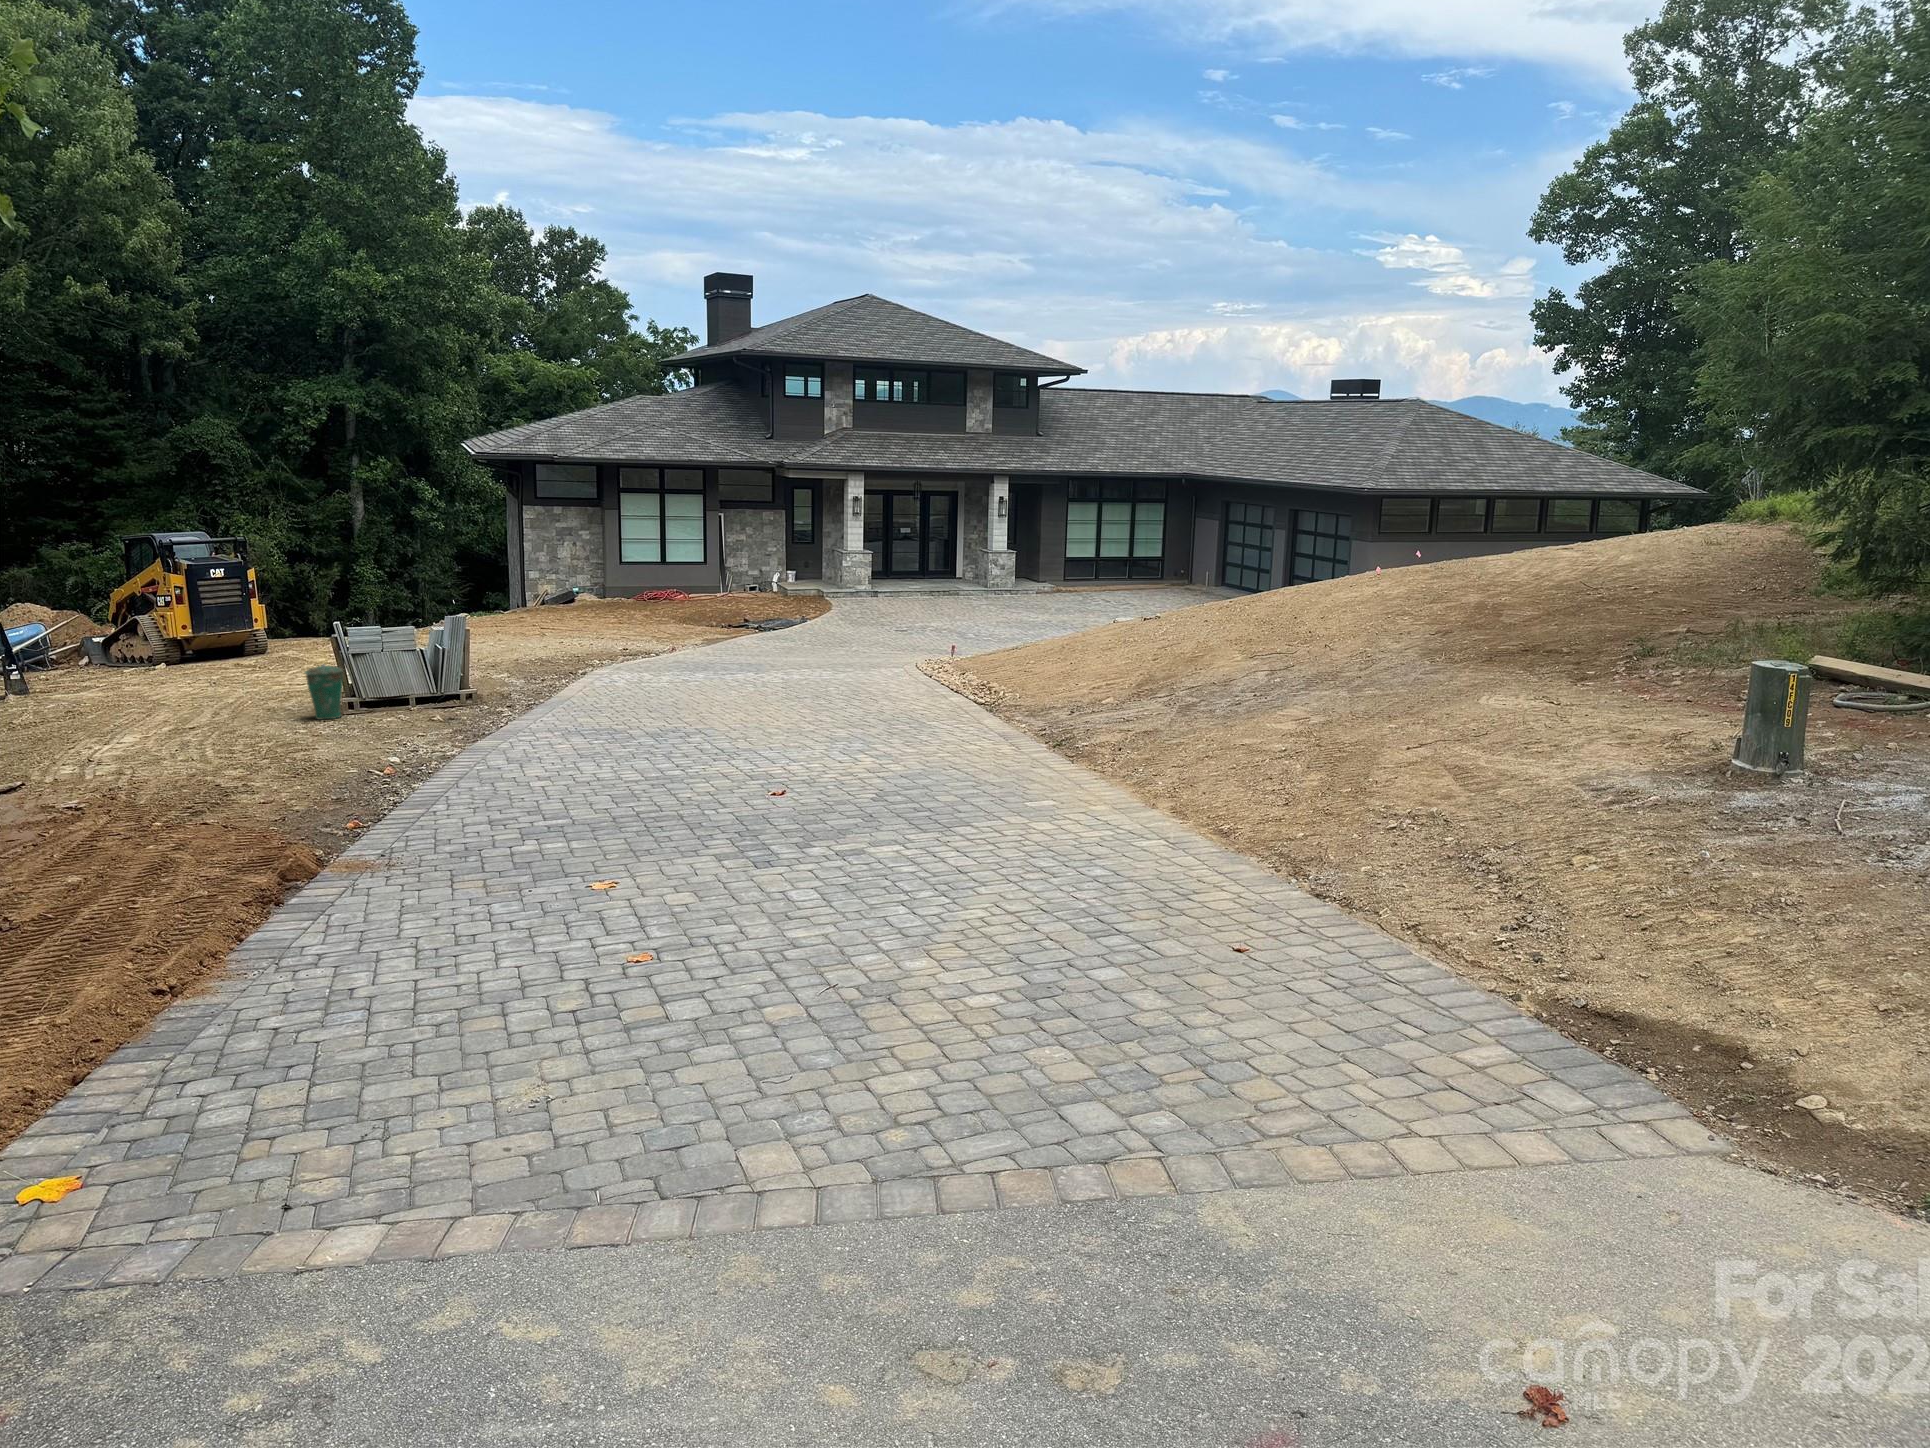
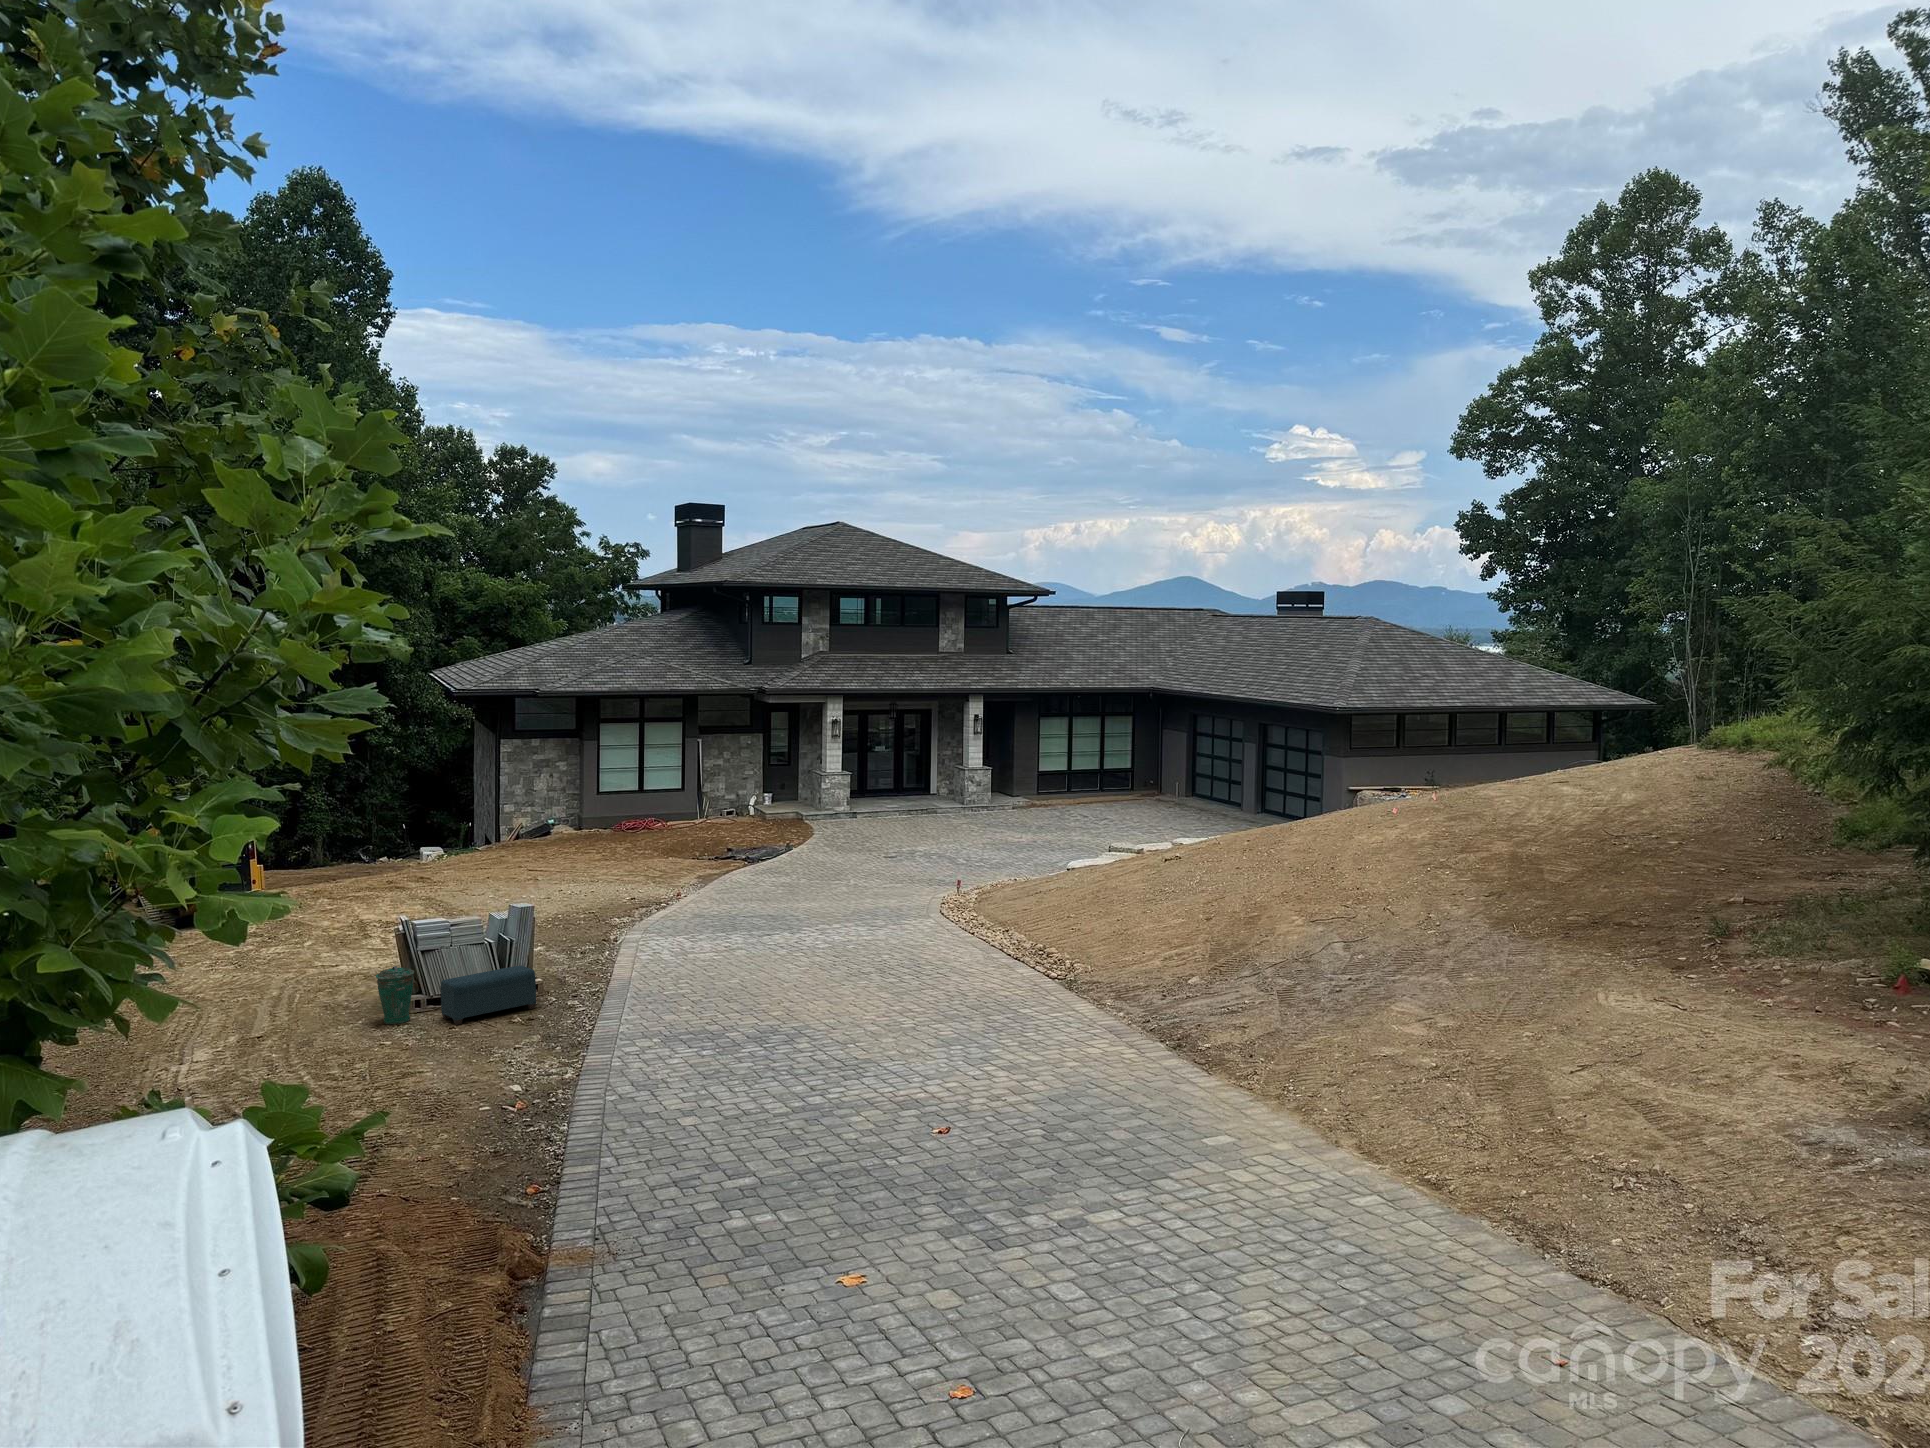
bench: none [369,671,467,721] -> present [440,966,536,1025]

